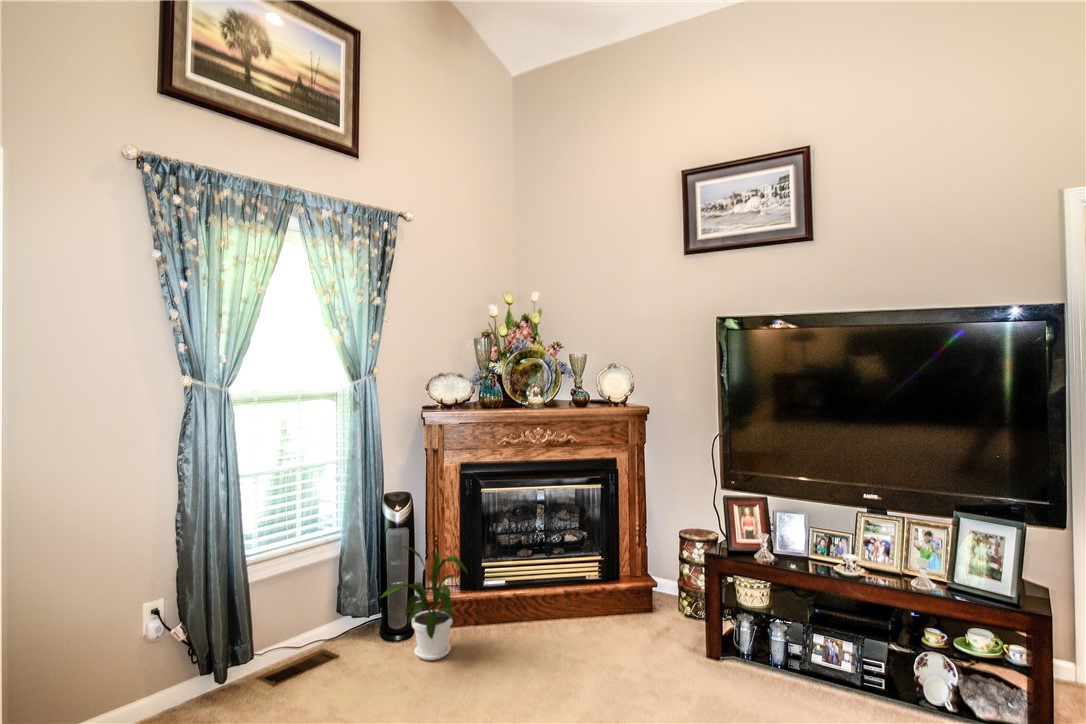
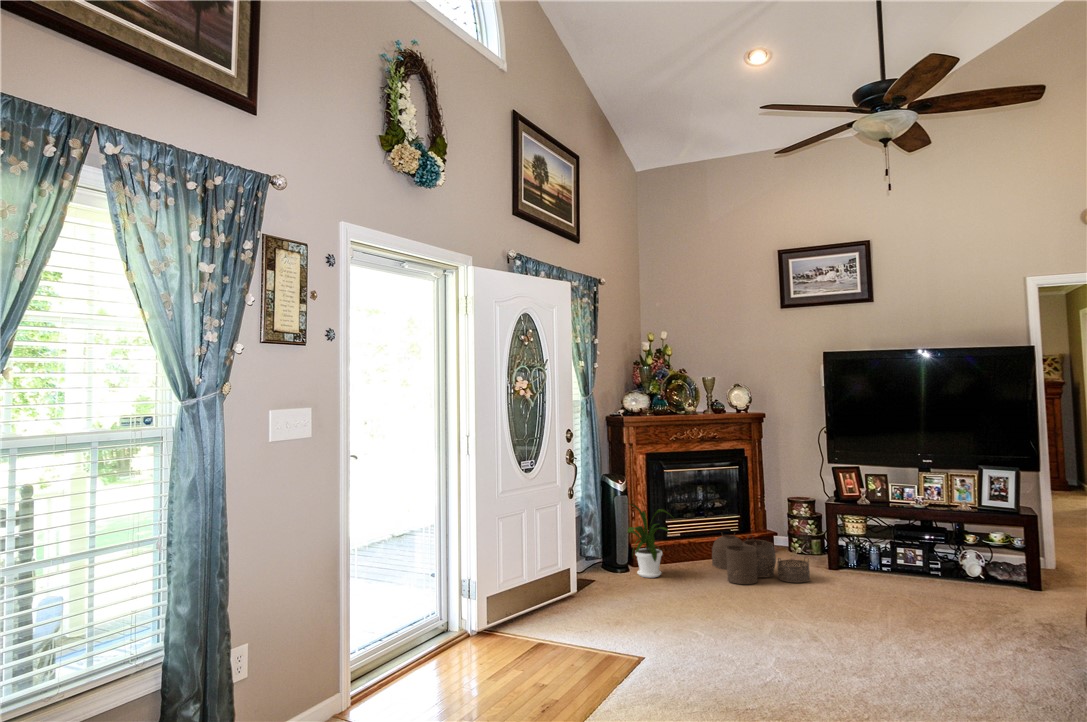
woven basket: none [533,586,666,689] -> present [712,535,810,584]

